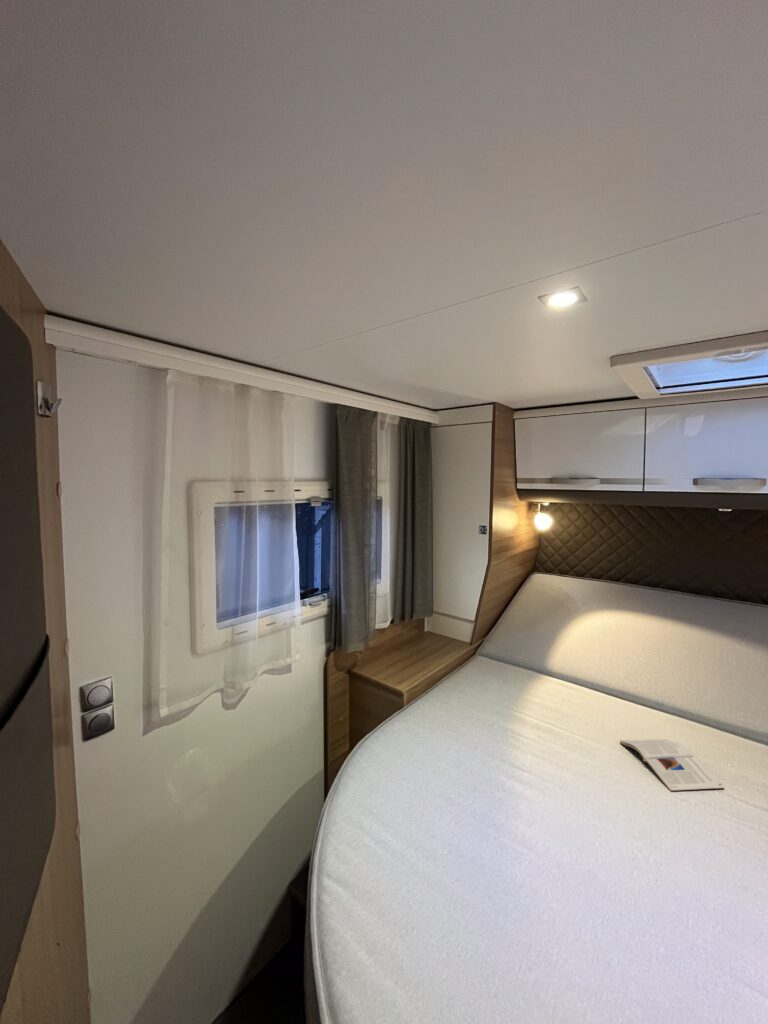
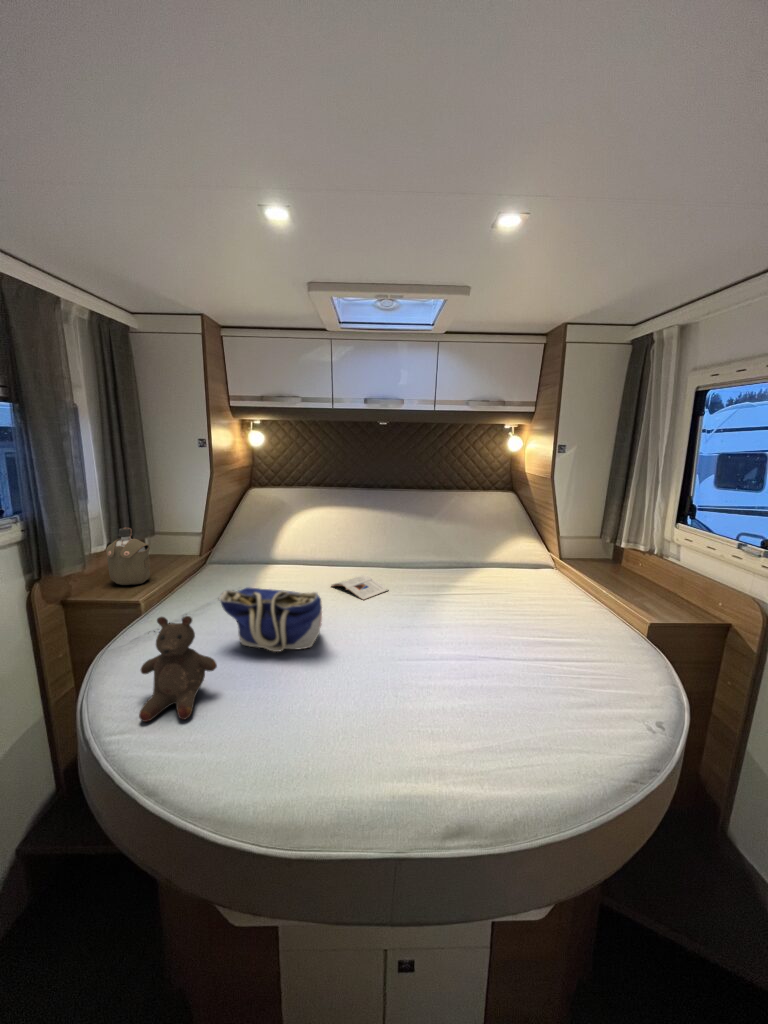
water bottle: none [386,611,421,668] -> present [106,527,150,585]
tote bag: none [460,727,588,851] -> present [220,587,322,652]
stuffed bear: none [357,750,439,889] -> present [139,616,217,722]

